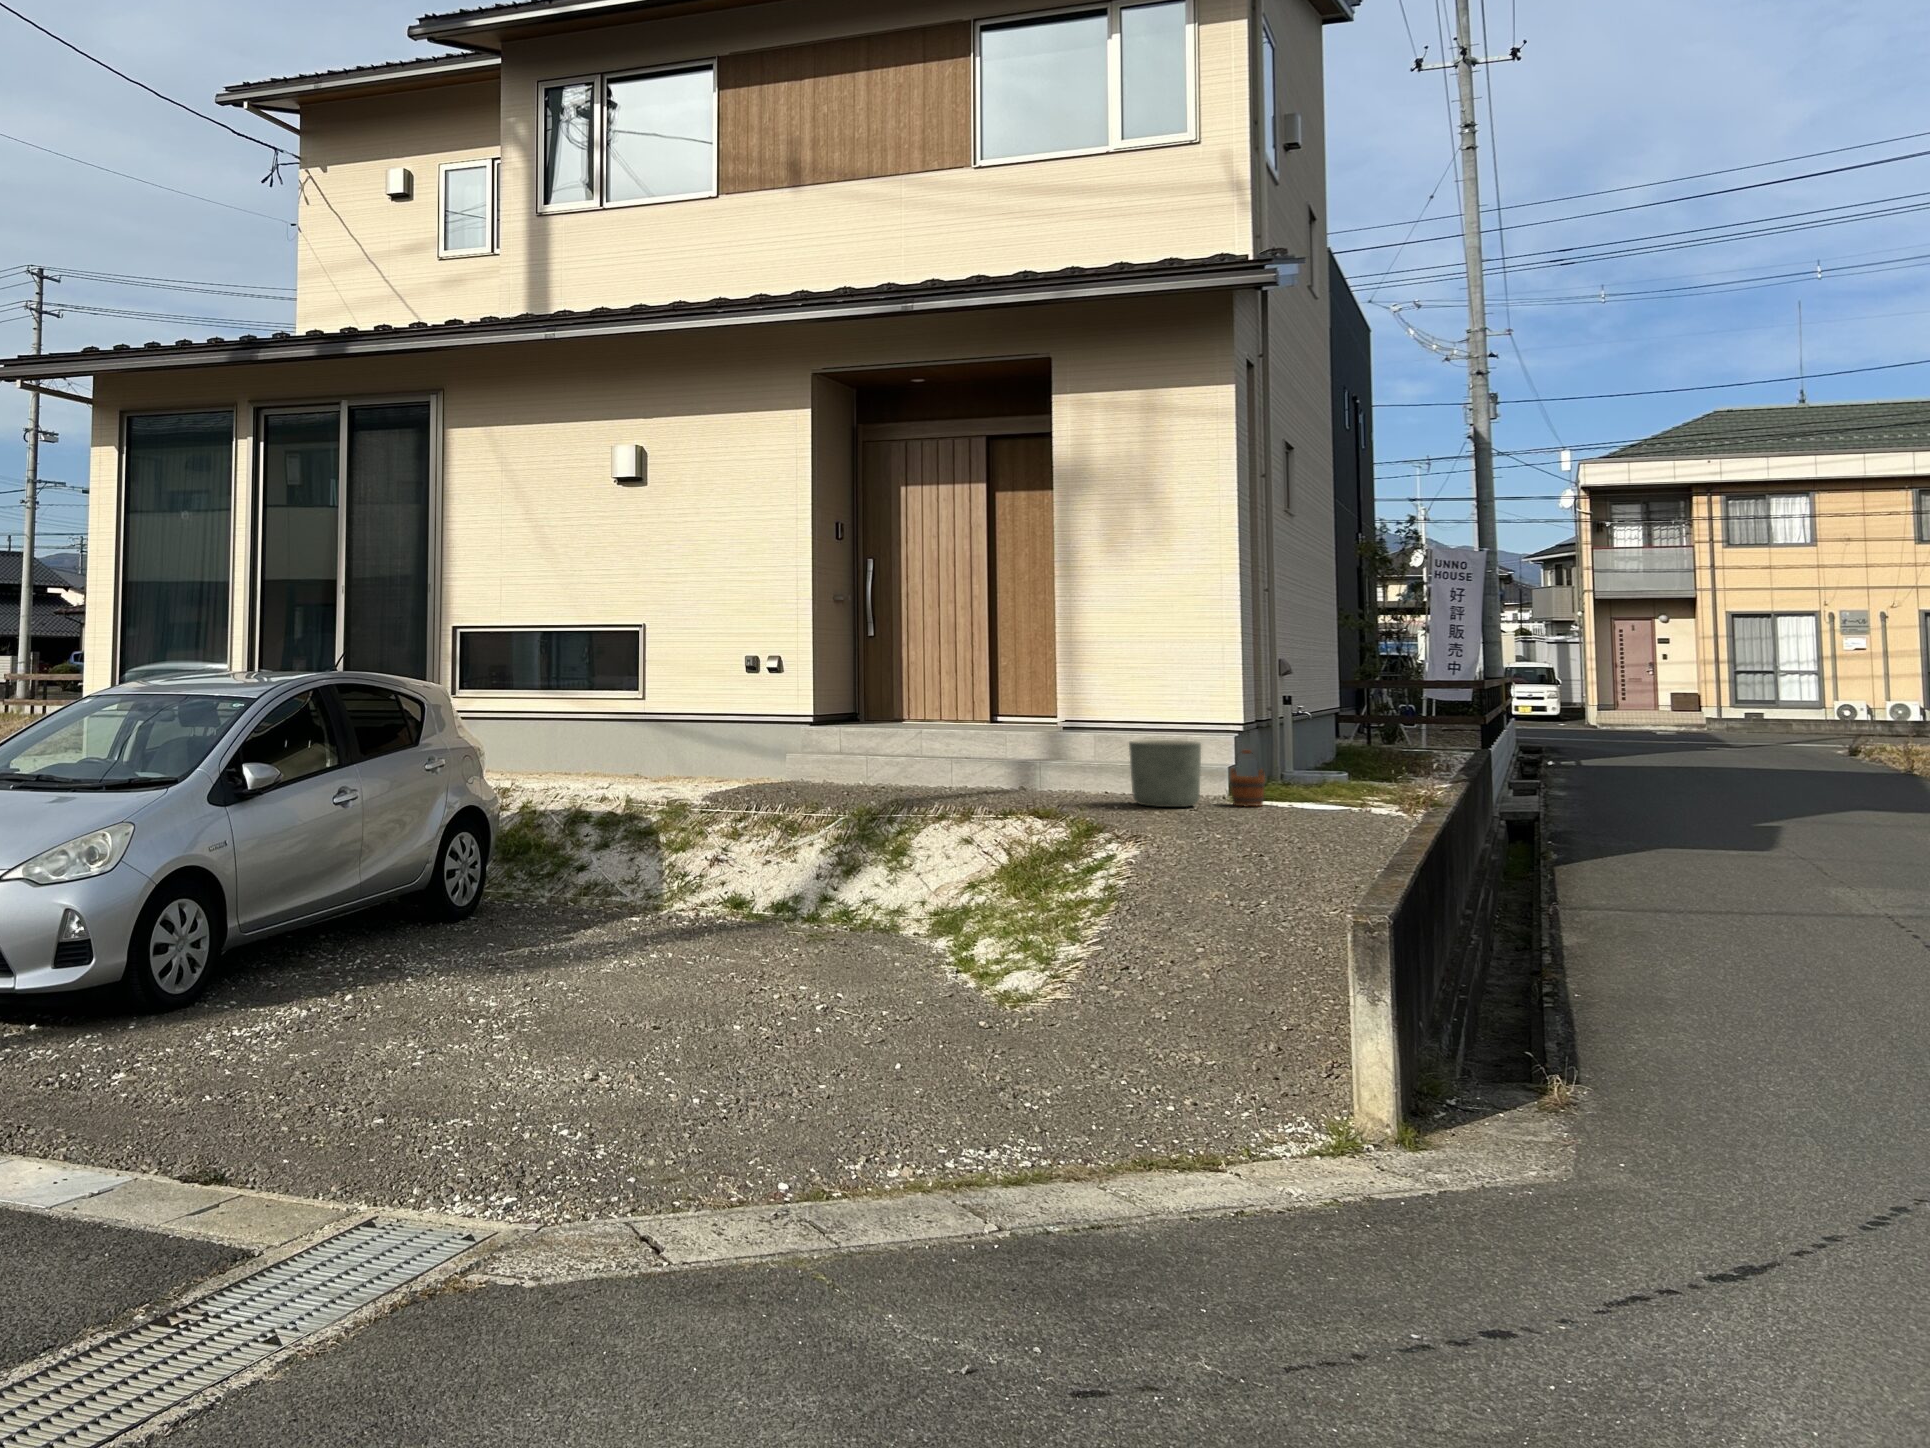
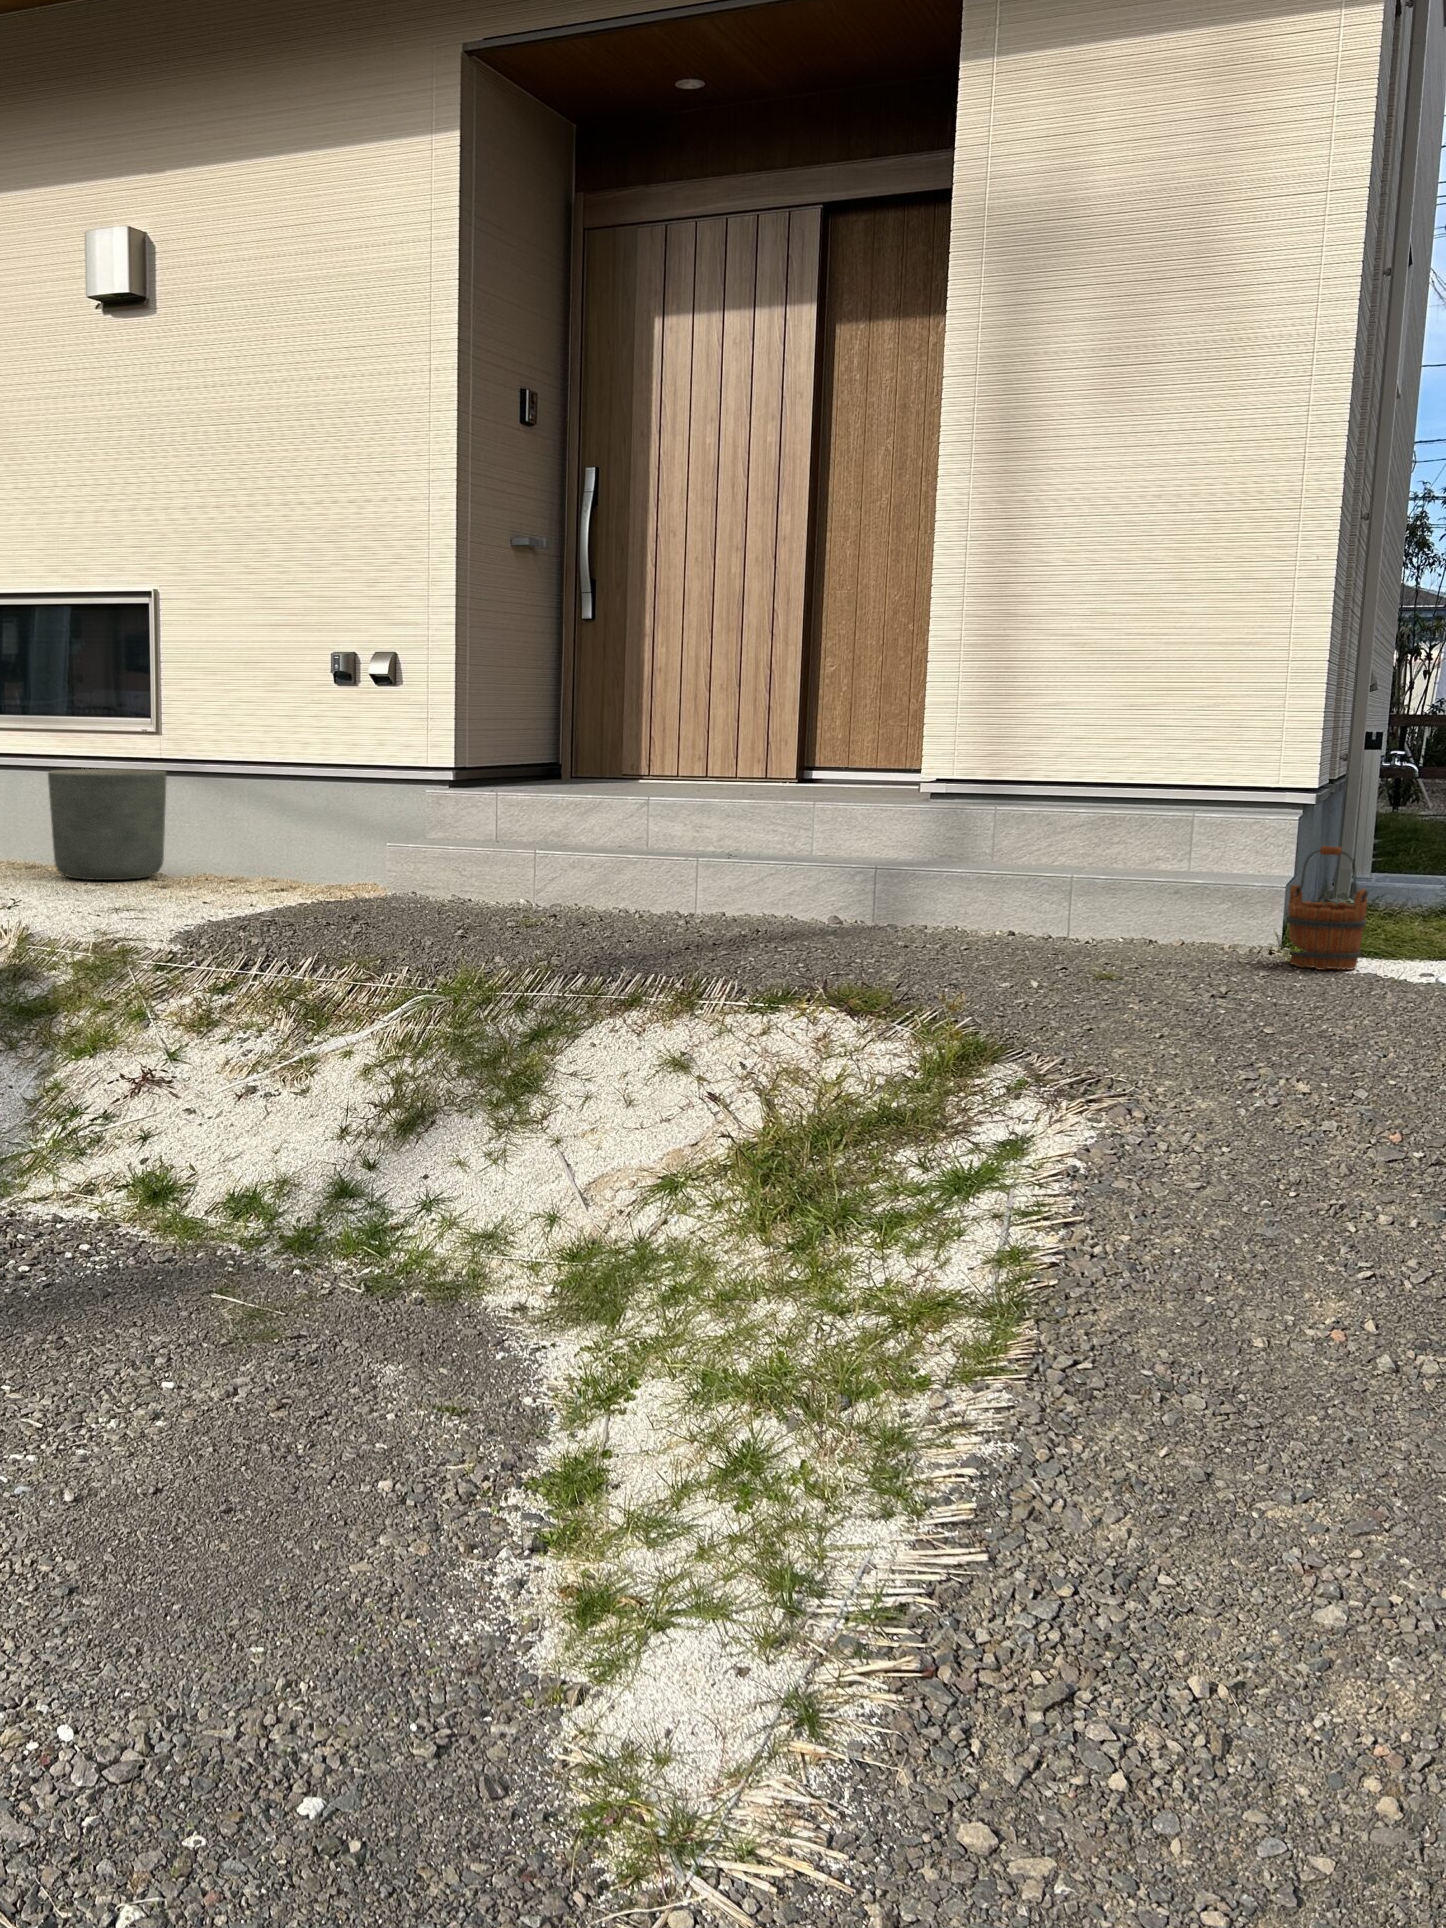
planter: present [1129,740,1201,807] -> present [48,769,167,880]

